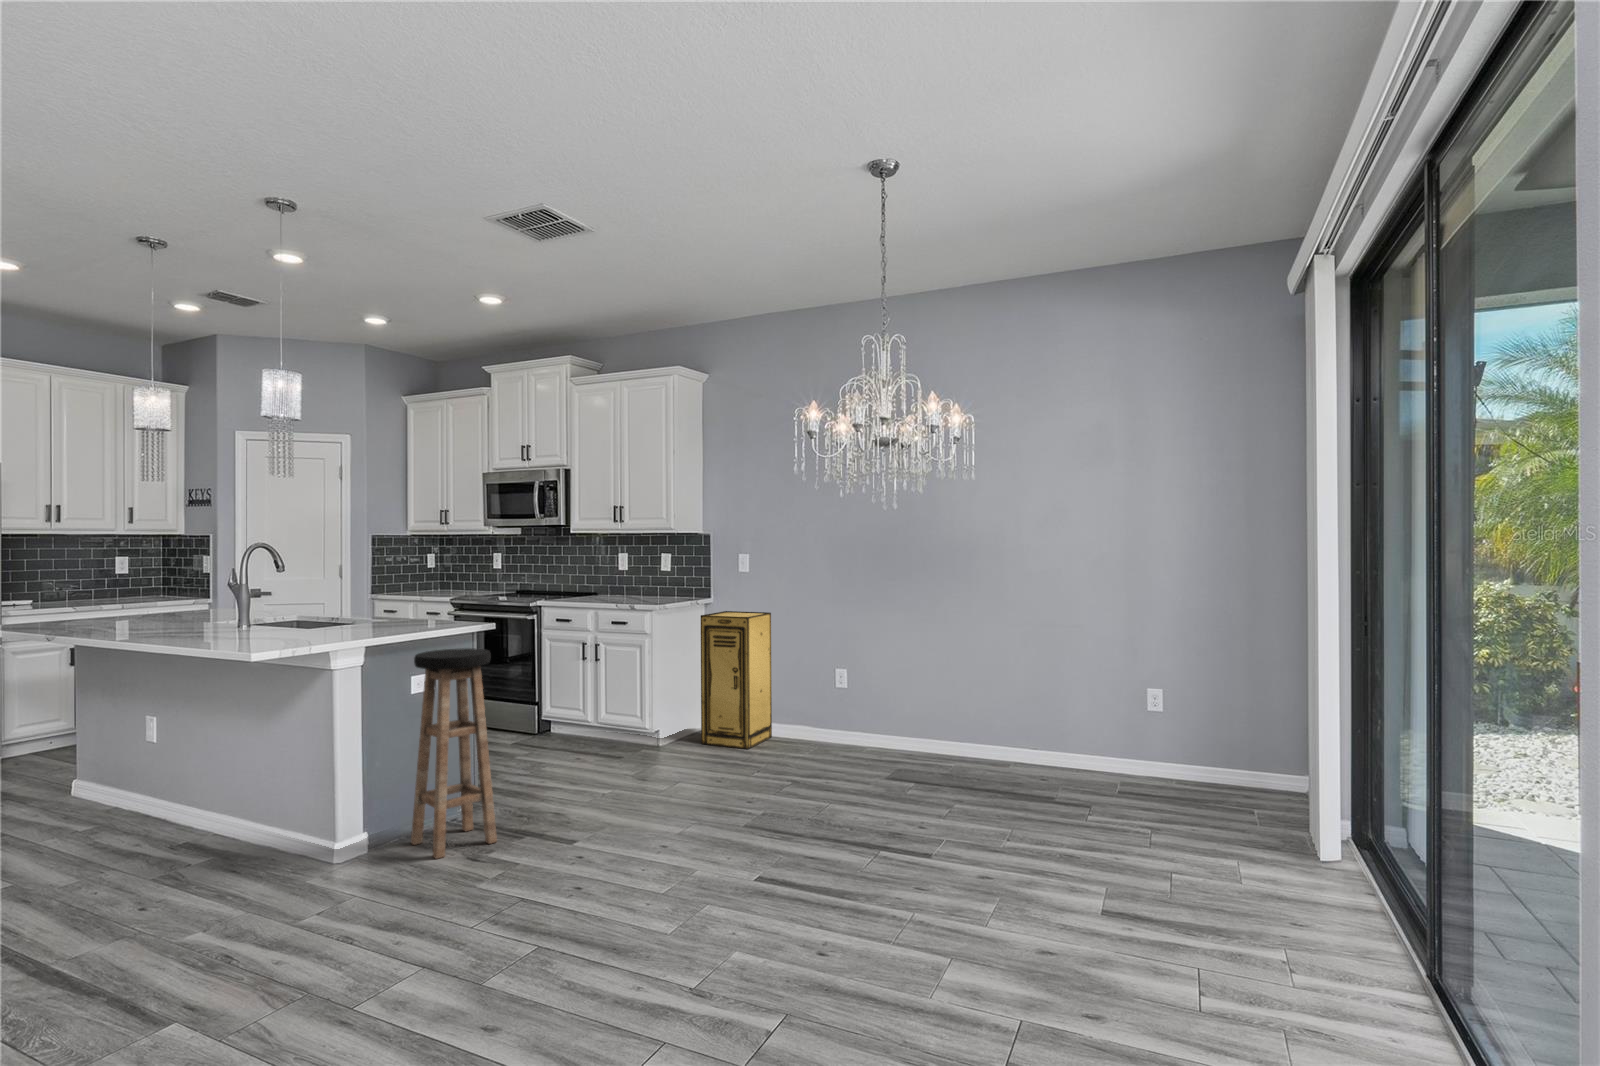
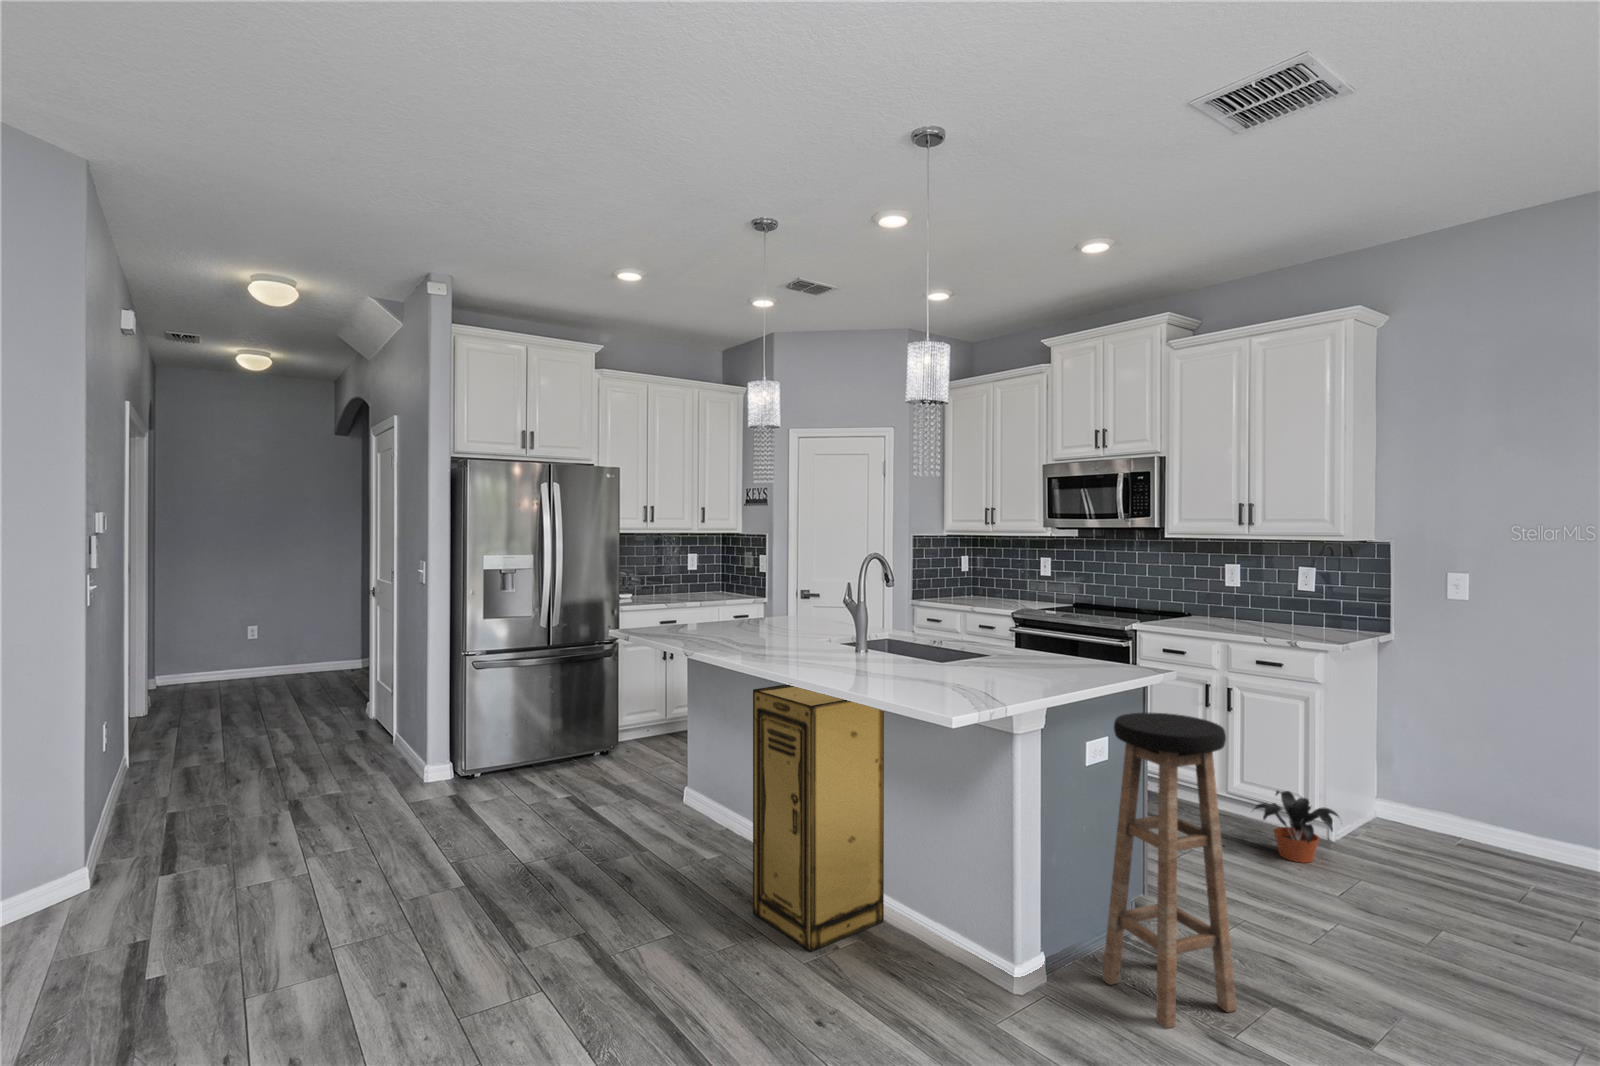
storage cabinet: present [701,611,772,749] -> present [753,684,884,952]
potted plant: none [595,713,652,761] -> present [1254,791,1339,863]

